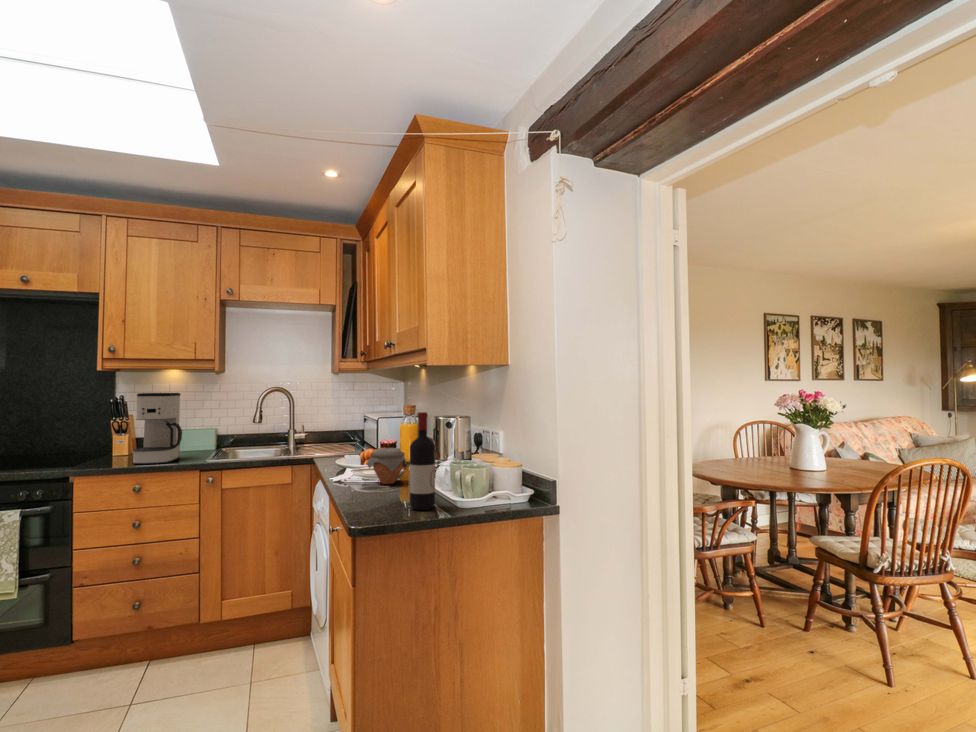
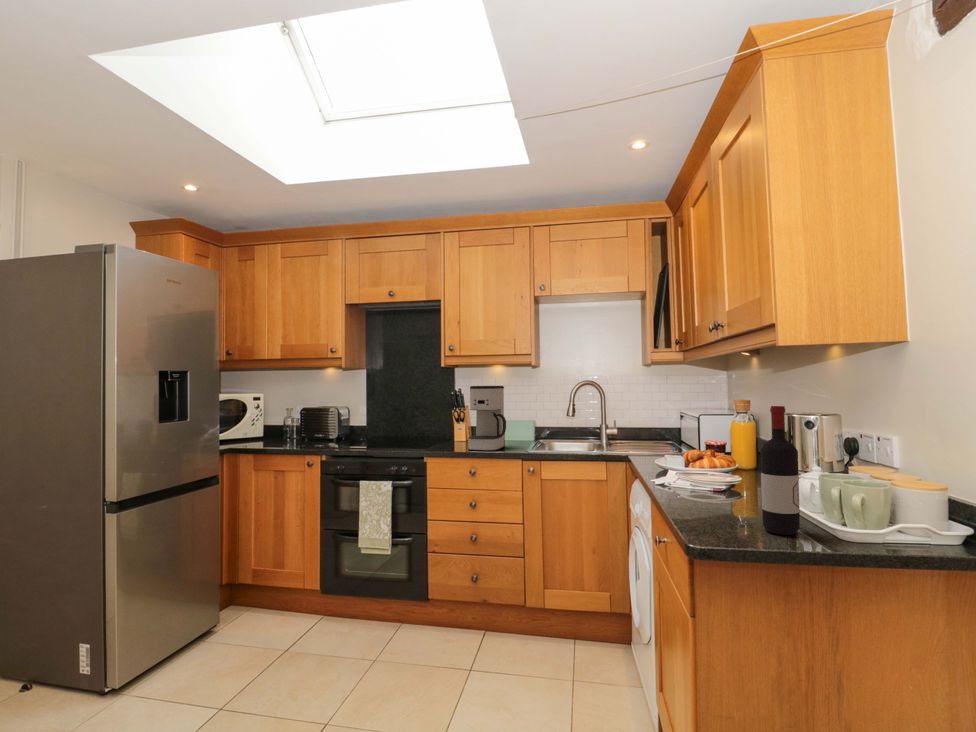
jar: present [367,448,407,484] -> none [695,450,748,494]

